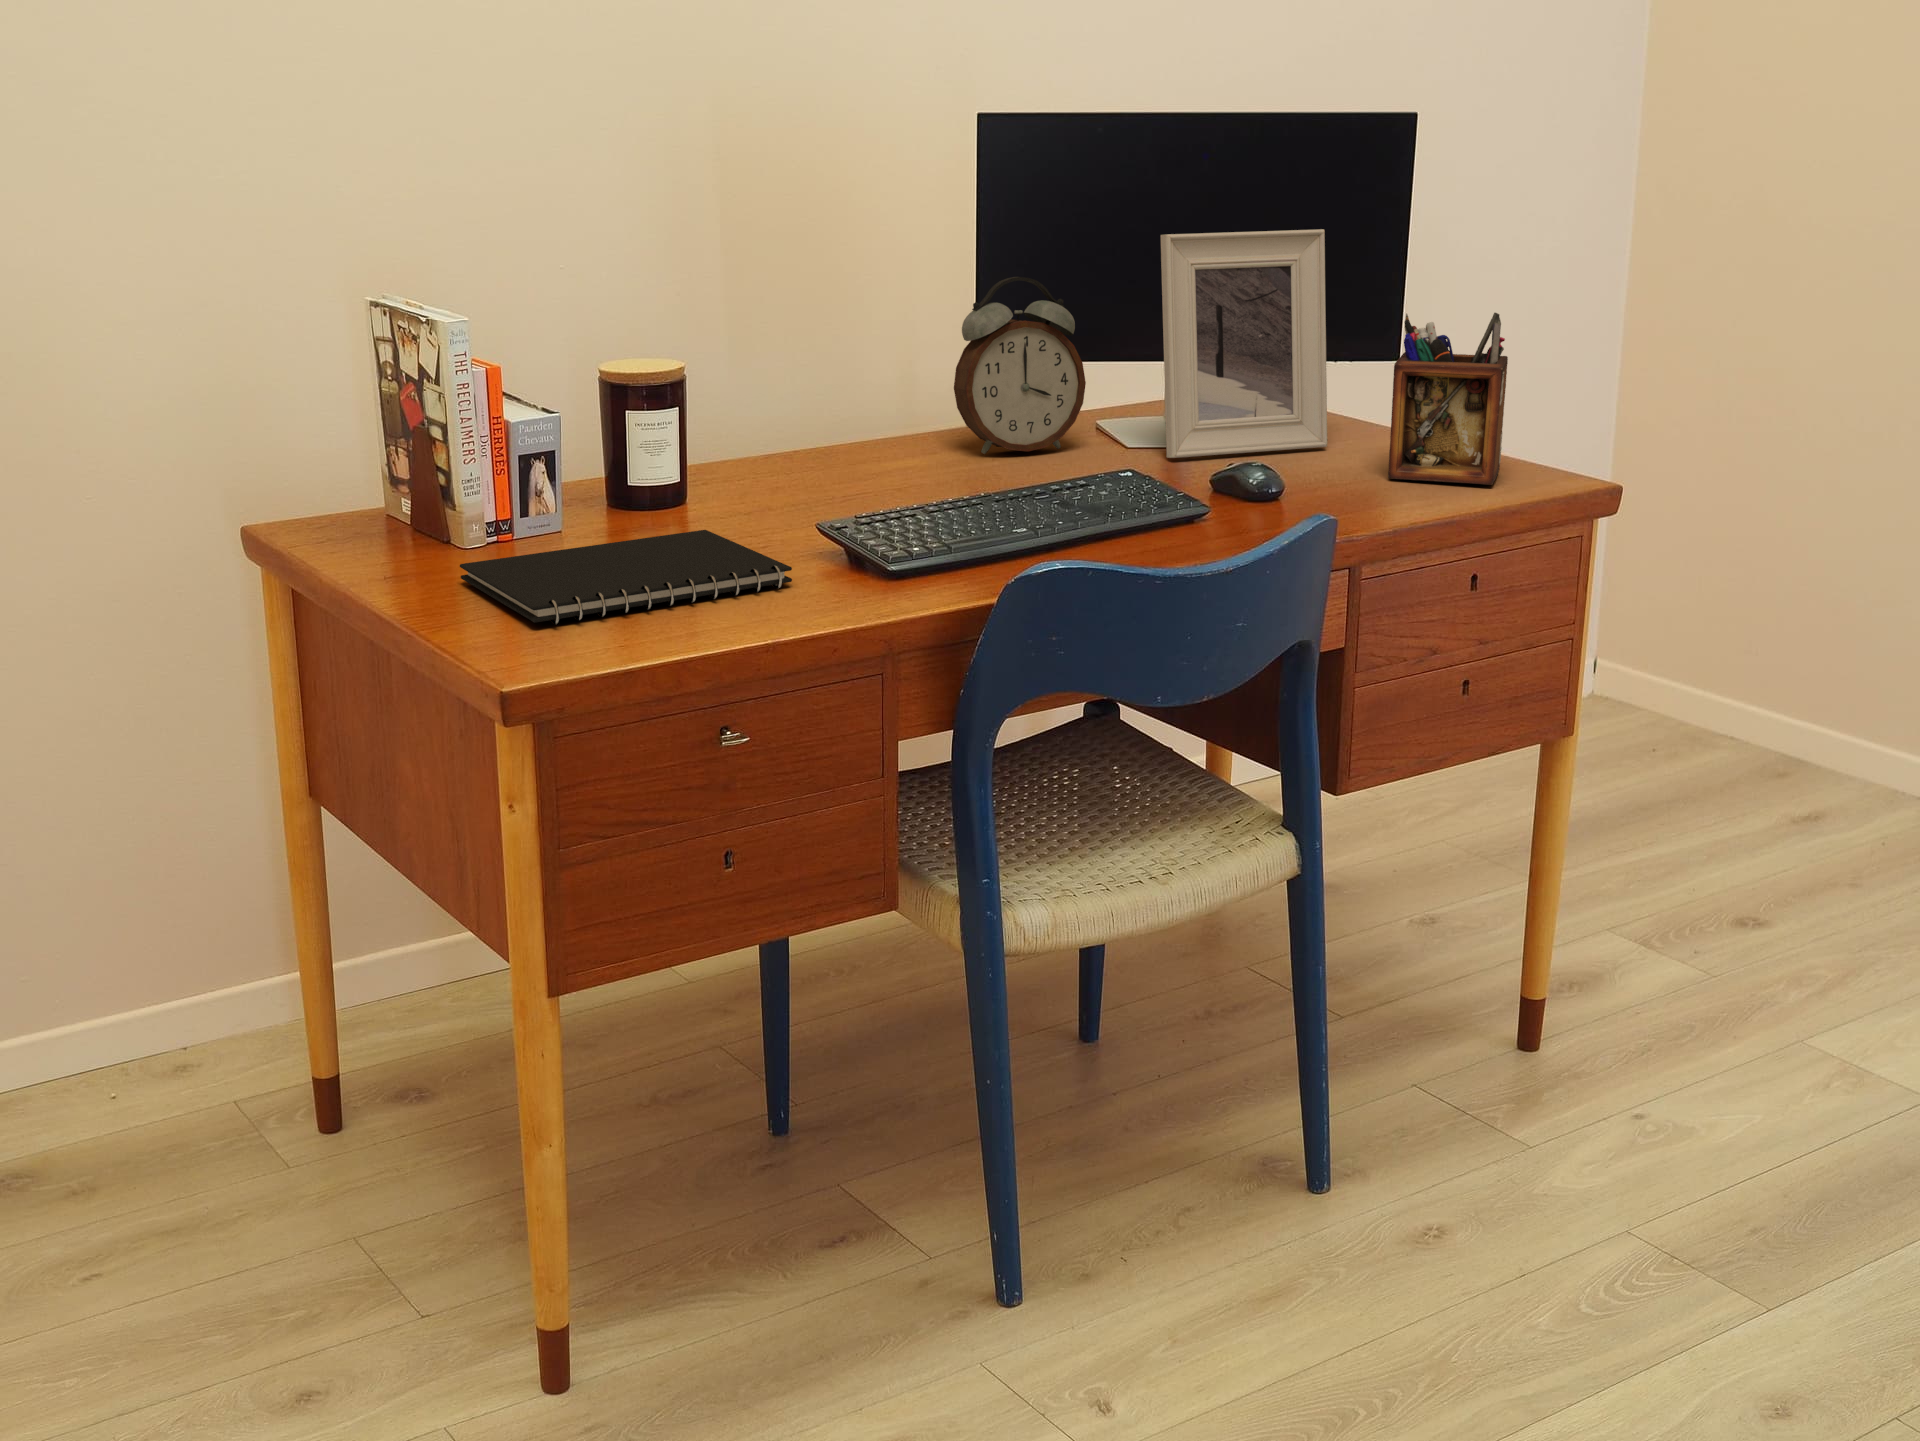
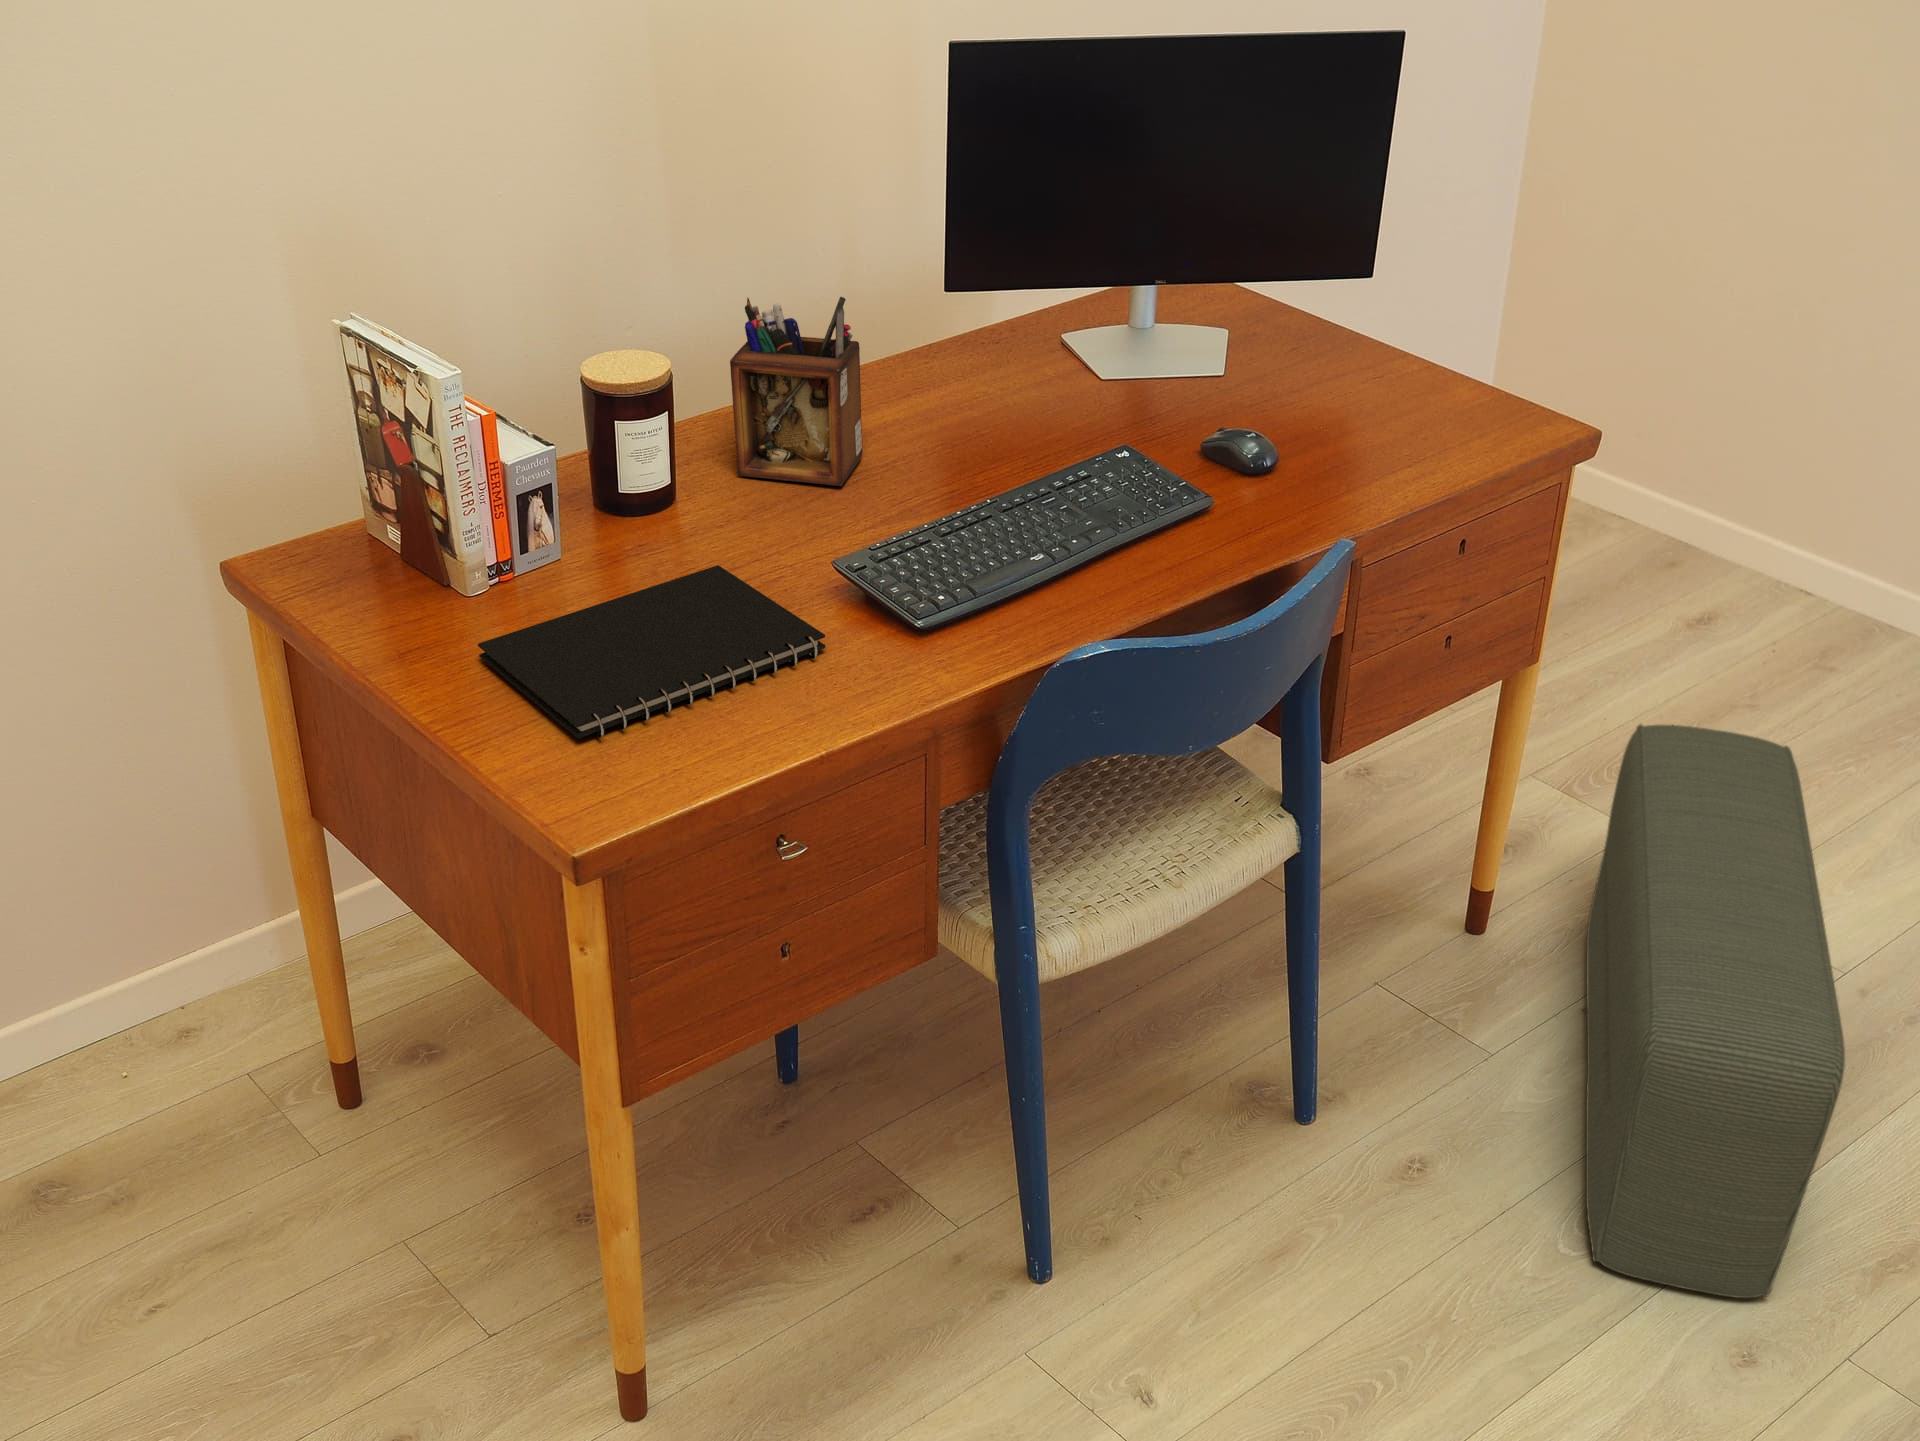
picture frame: present [1161,229,1327,458] -> none [1147,156,1310,404]
alarm clock: present [954,277,1086,454] -> none [933,217,1066,401]
desk organizer: present [1388,313,1508,485] -> present [730,297,862,486]
pouf: none [1615,807,1868,1362] -> present [1586,725,1845,1298]

